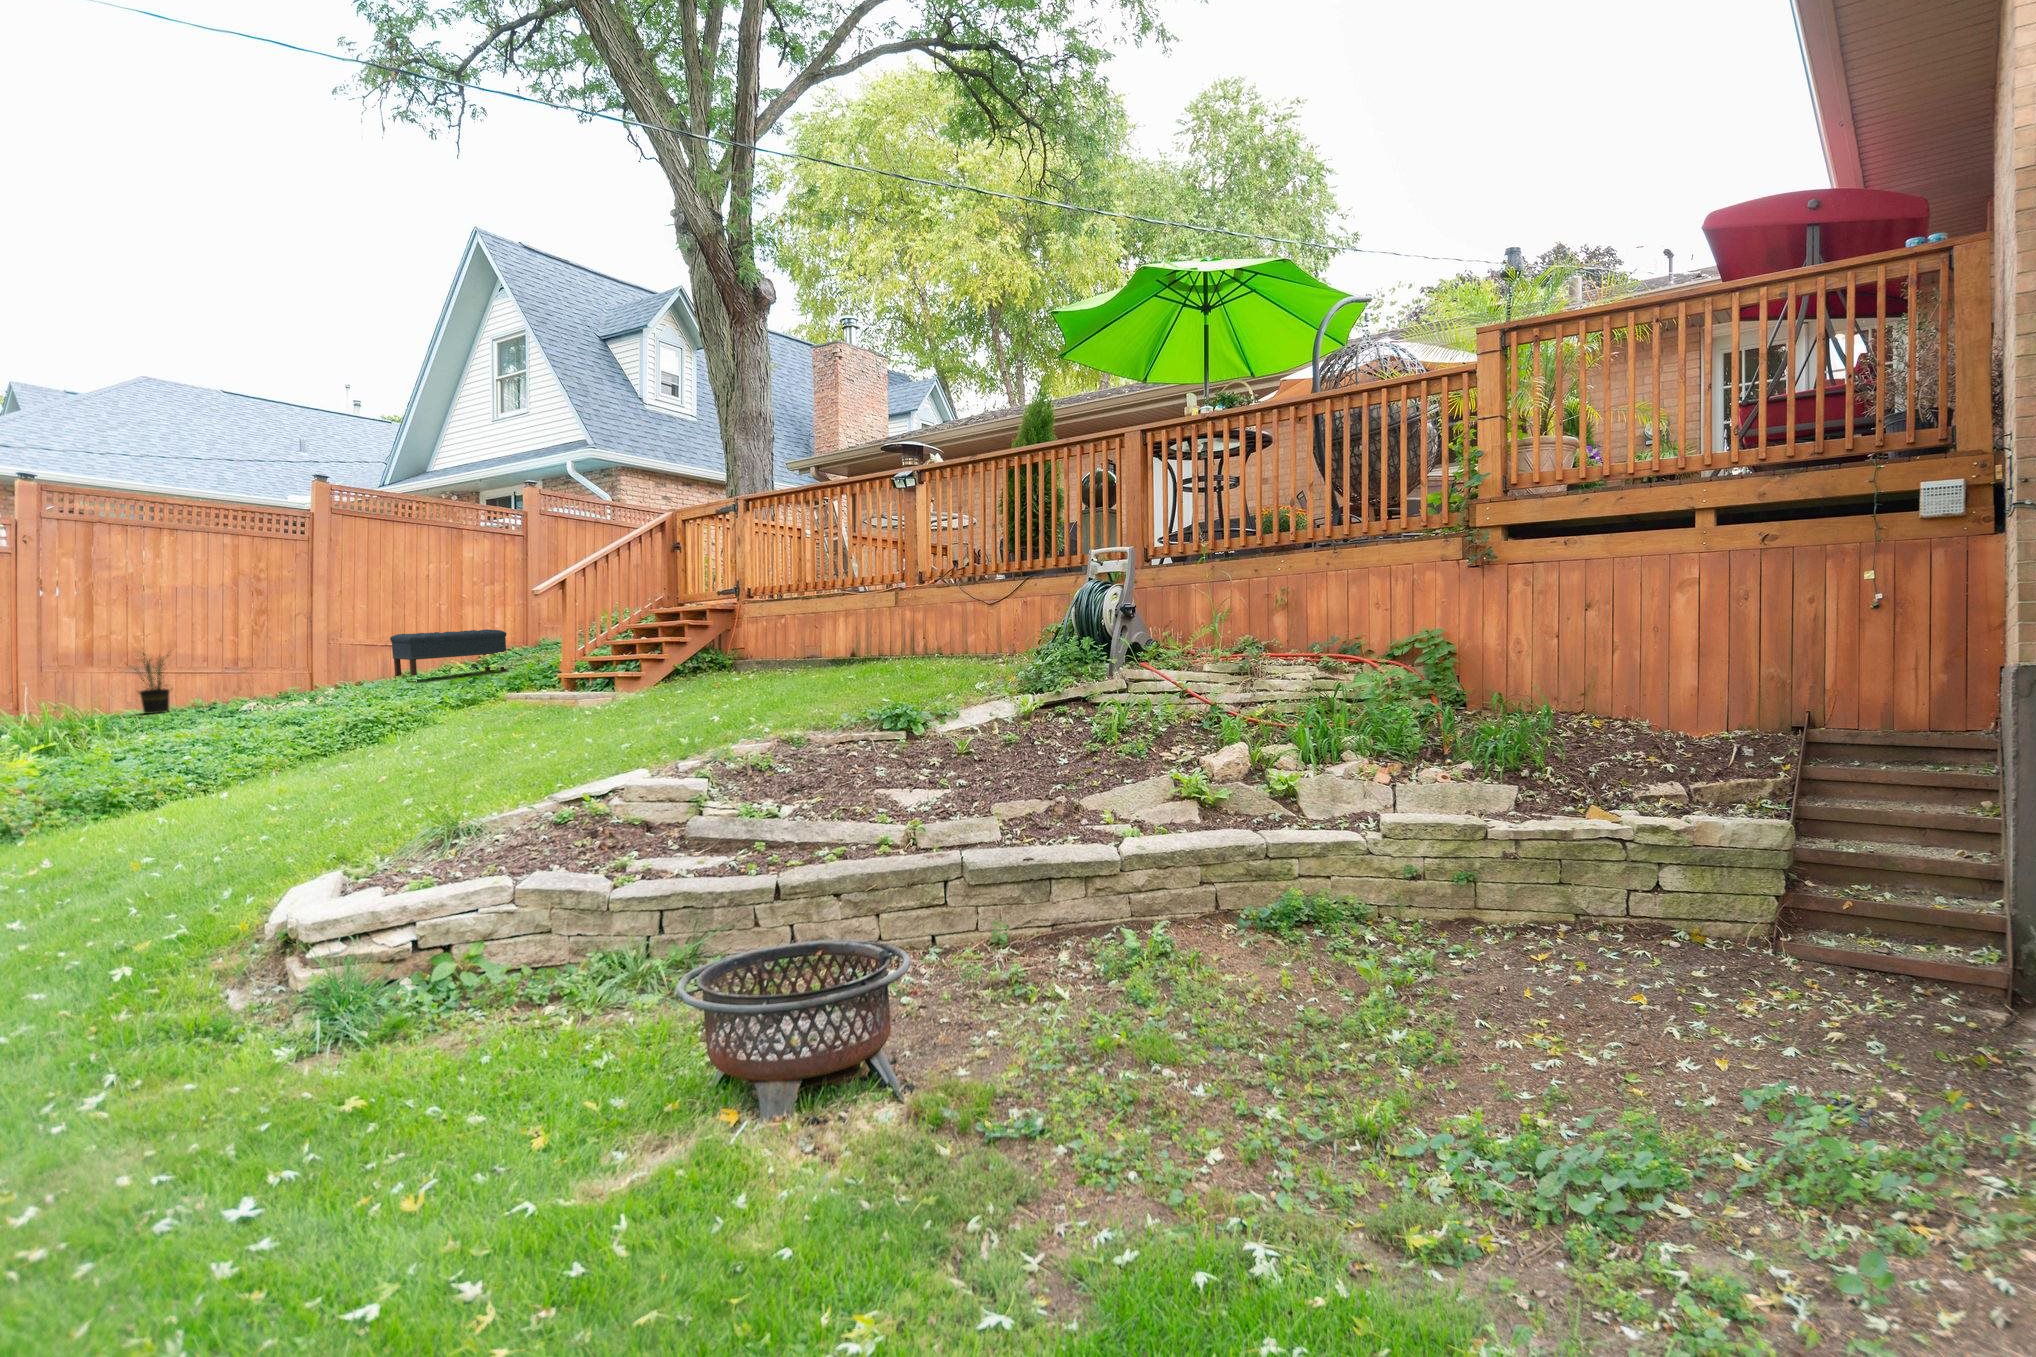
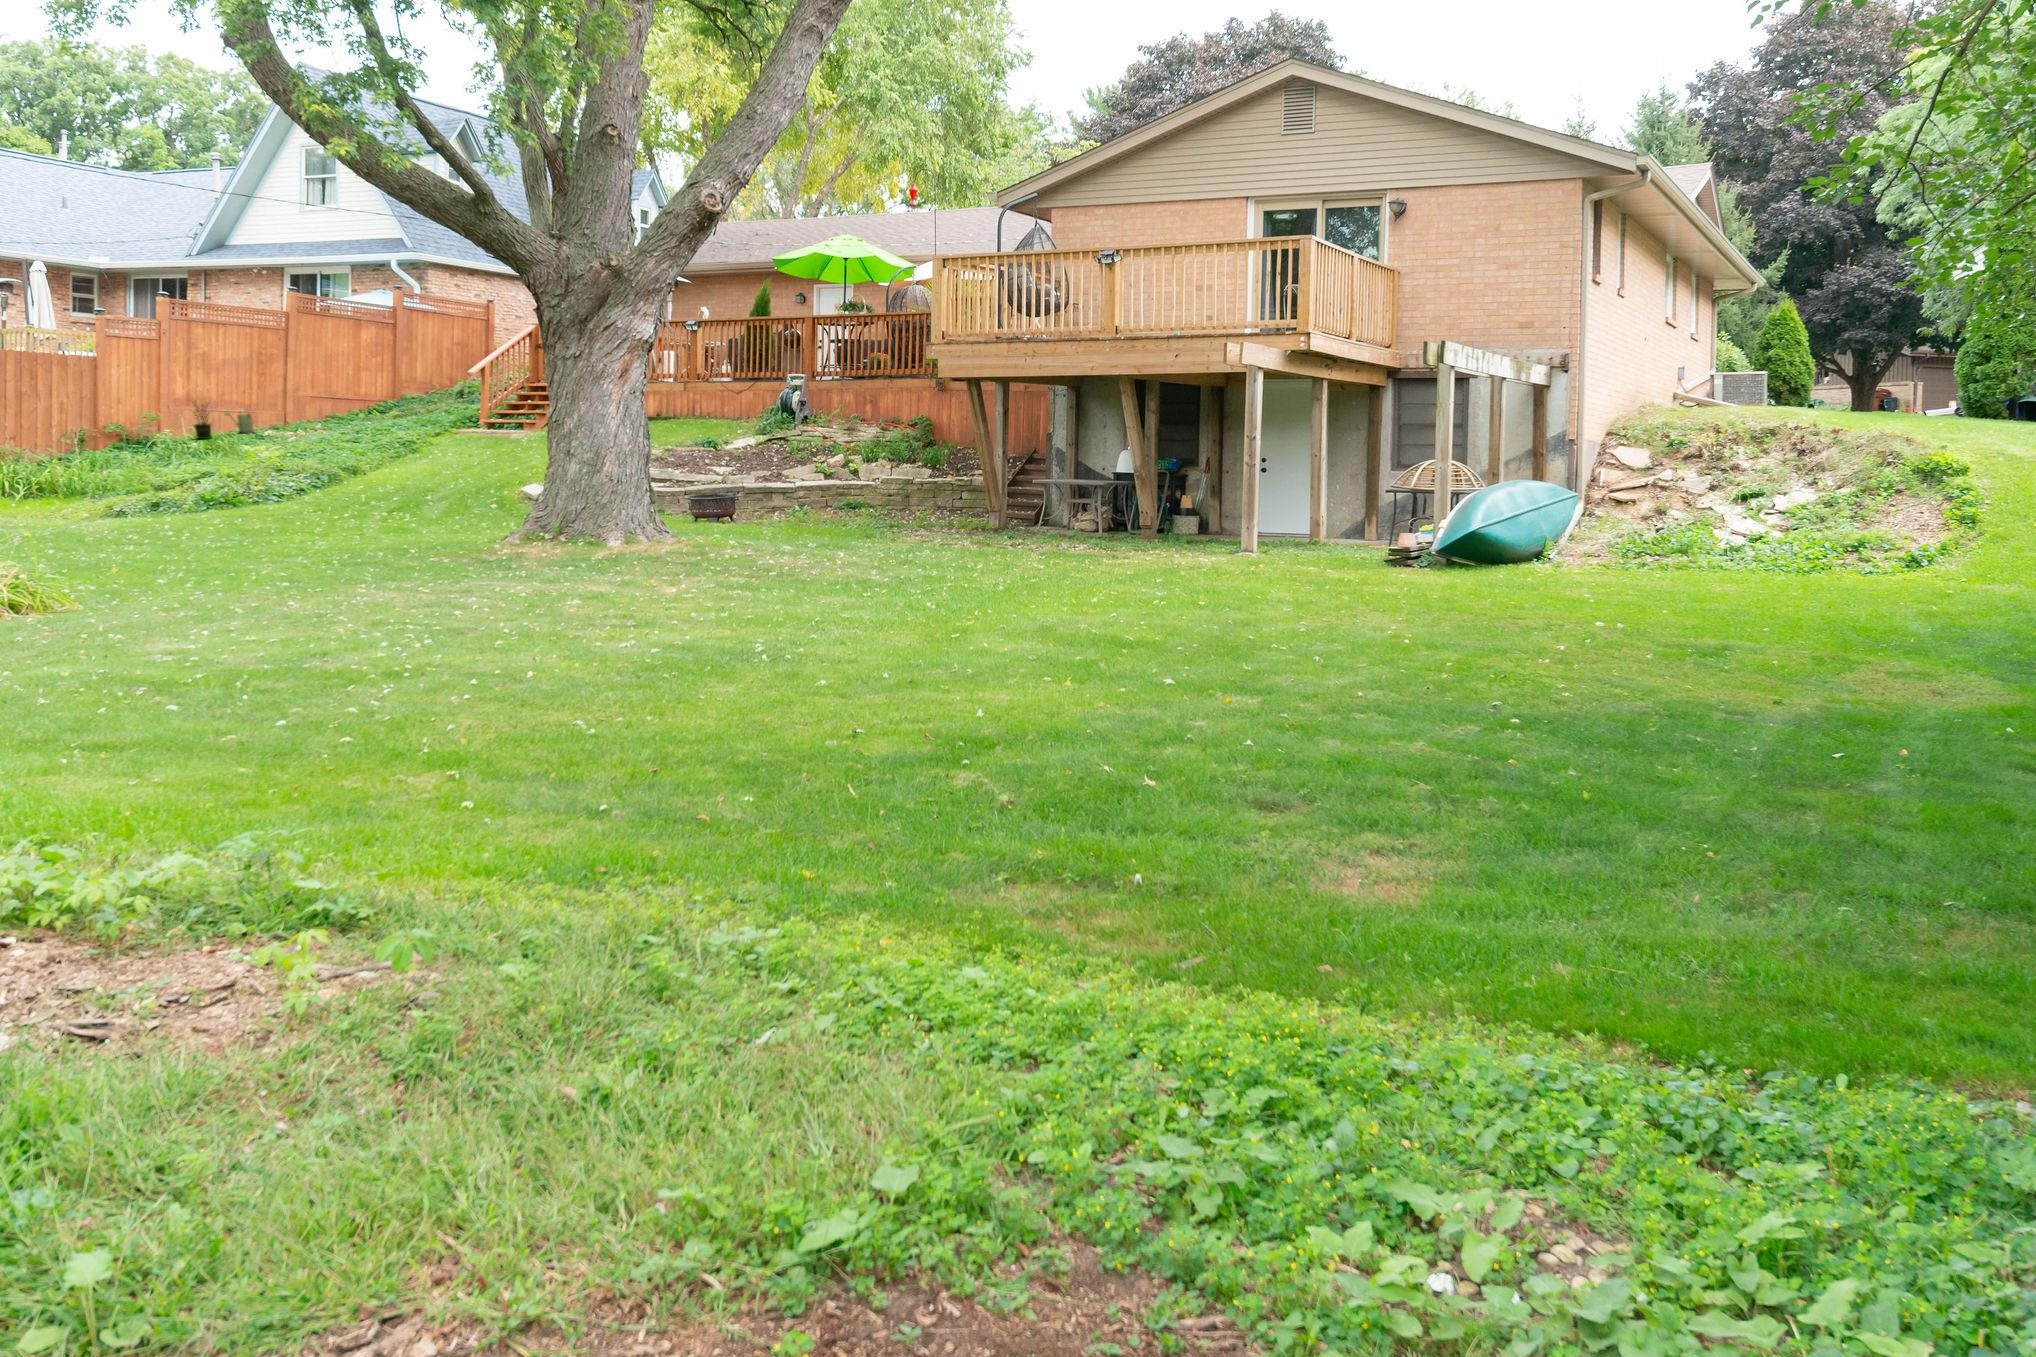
bench: present [390,629,506,682] -> none [318,390,391,424]
watering can: none [210,661,267,701] -> present [224,411,254,433]

